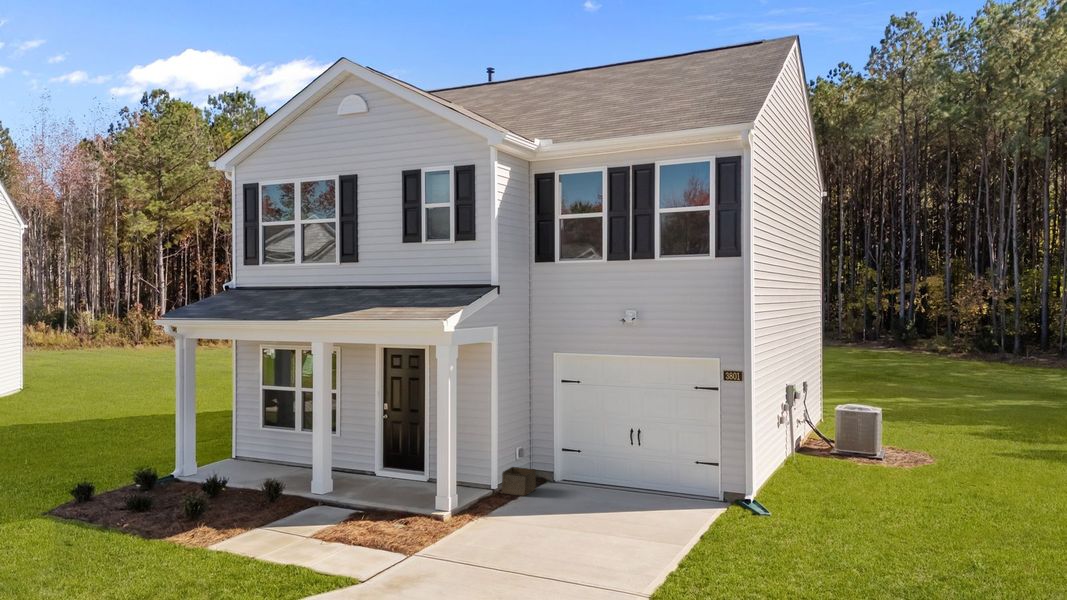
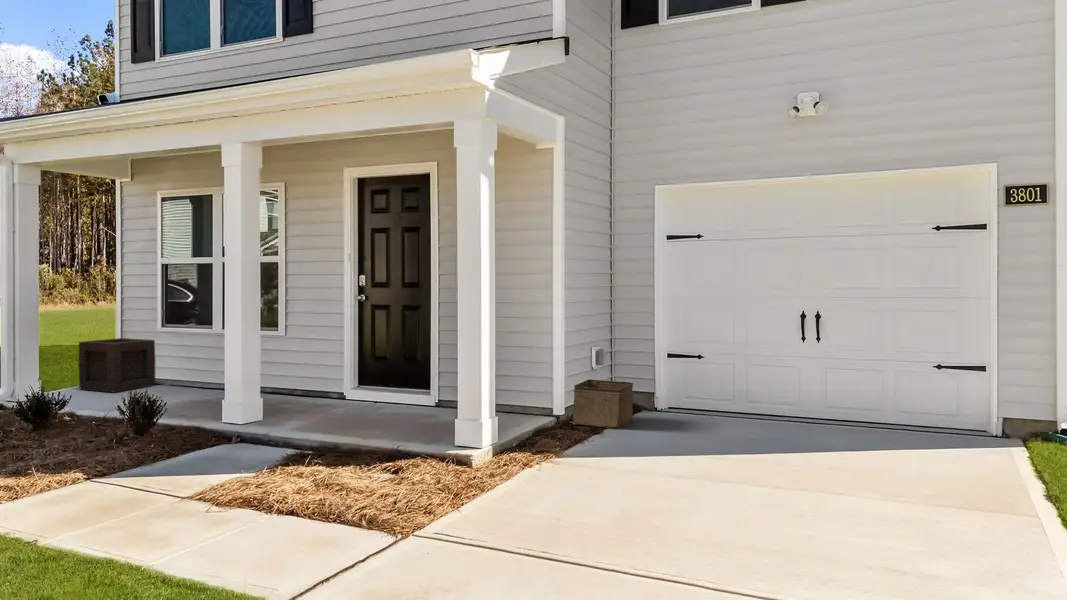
wooden crate: none [214,433,258,469] -> present [79,338,156,393]

